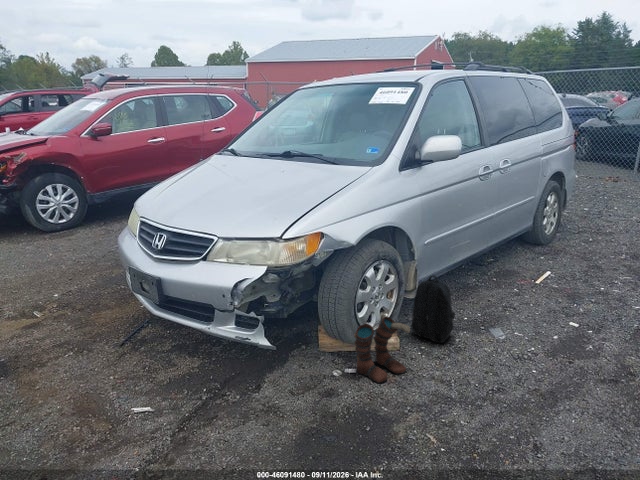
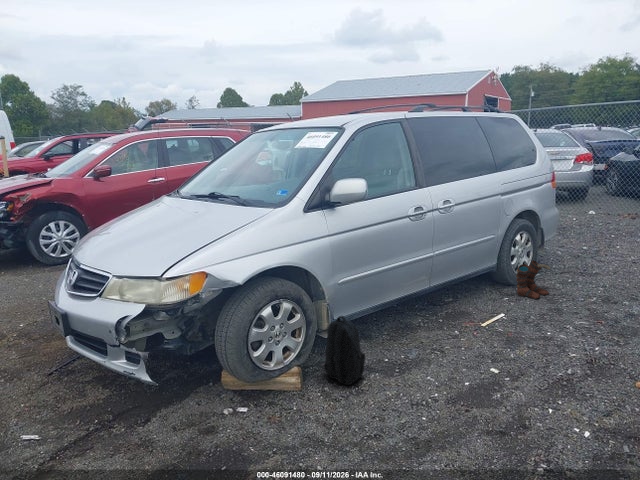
boots: present [354,316,410,383] -> present [516,260,550,299]

